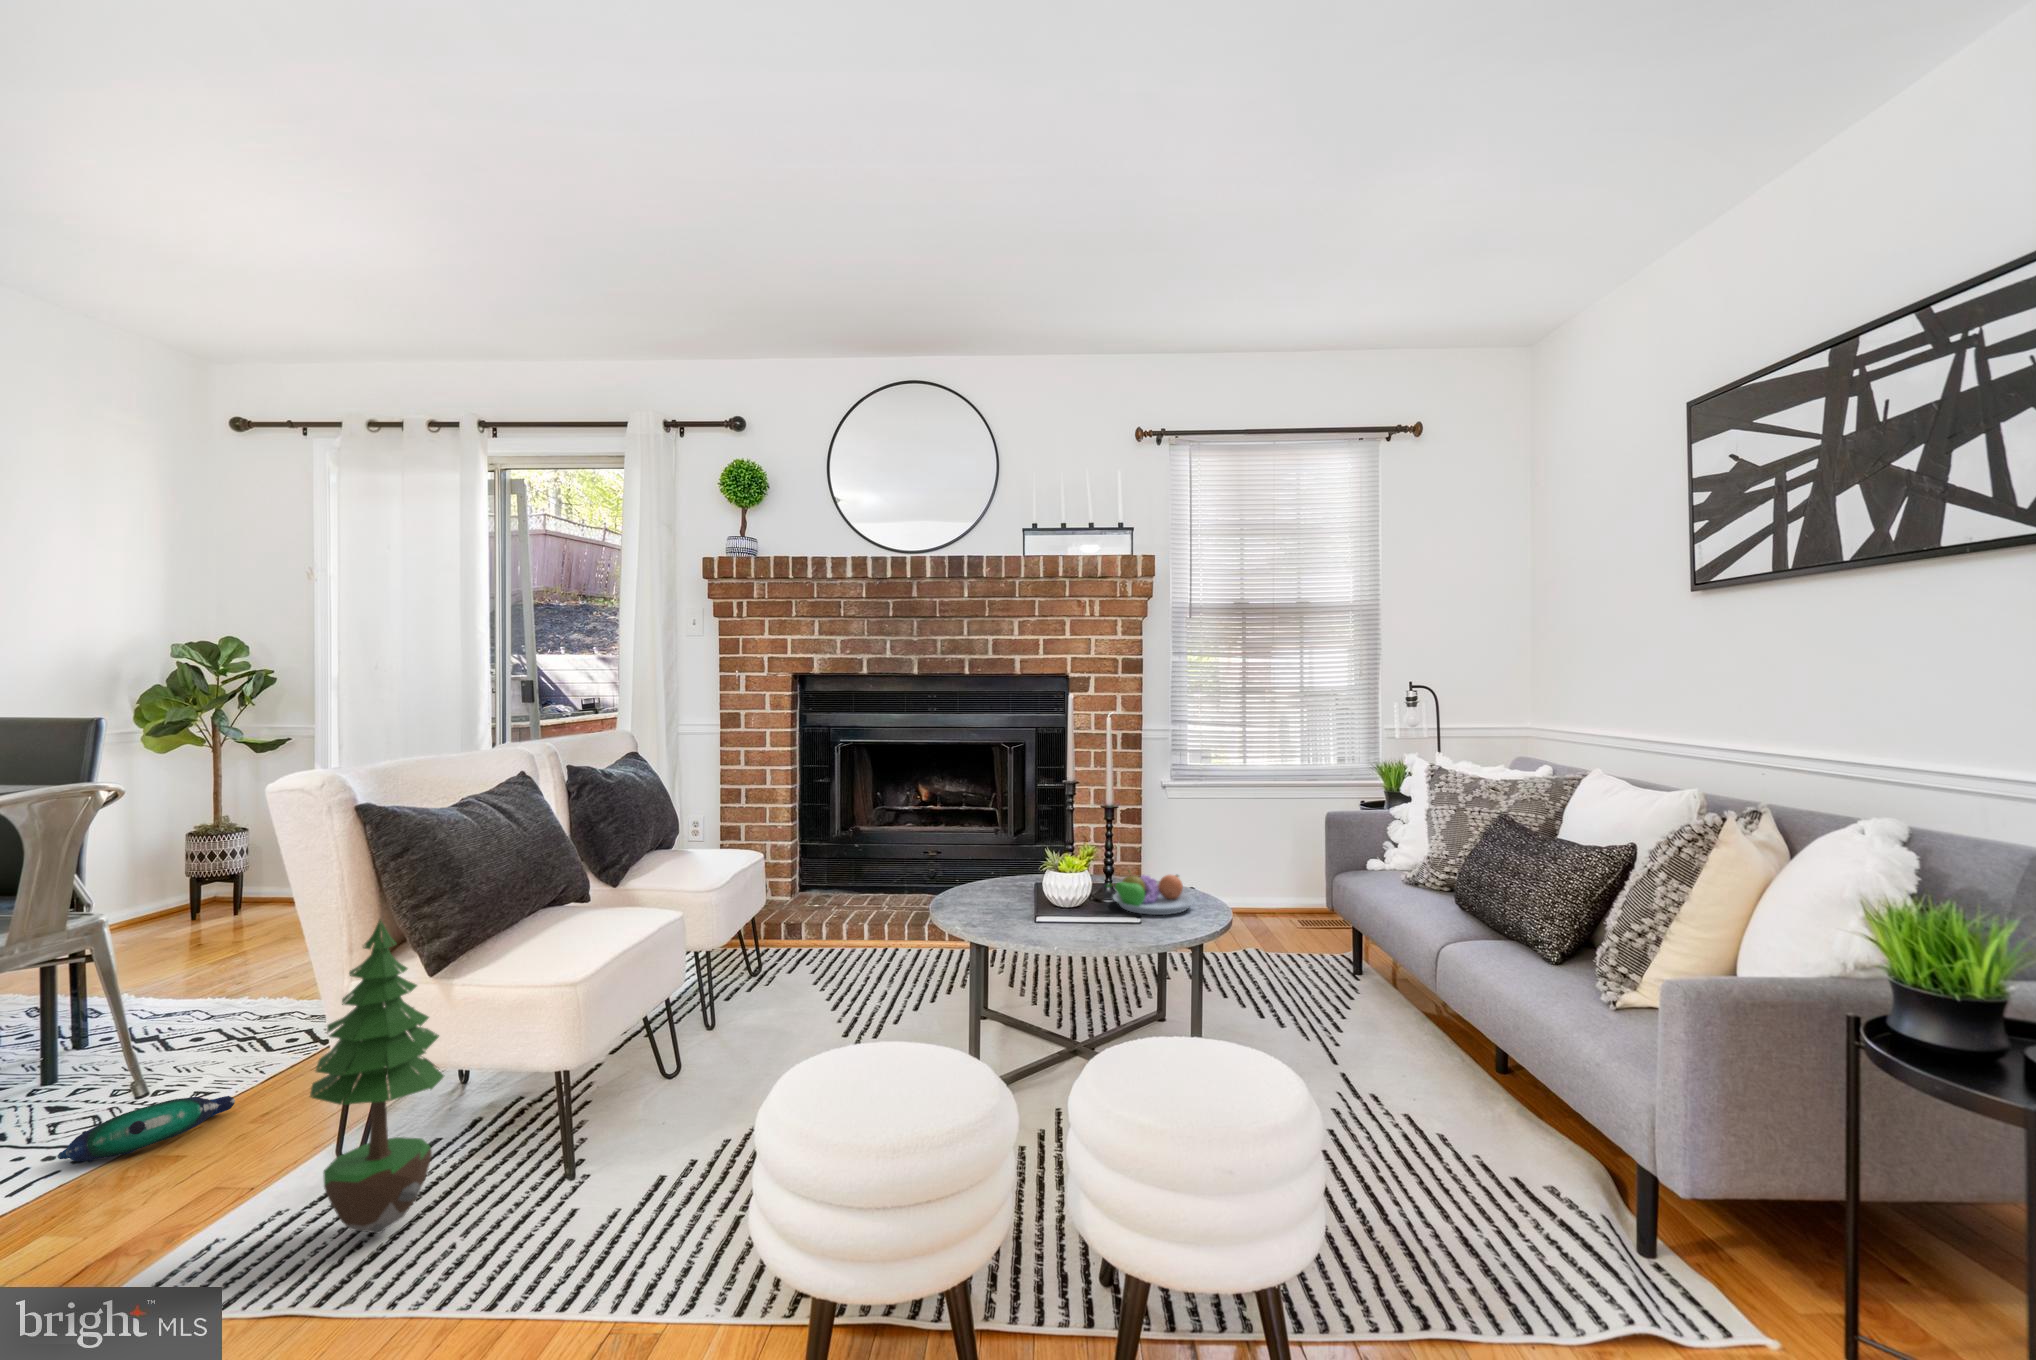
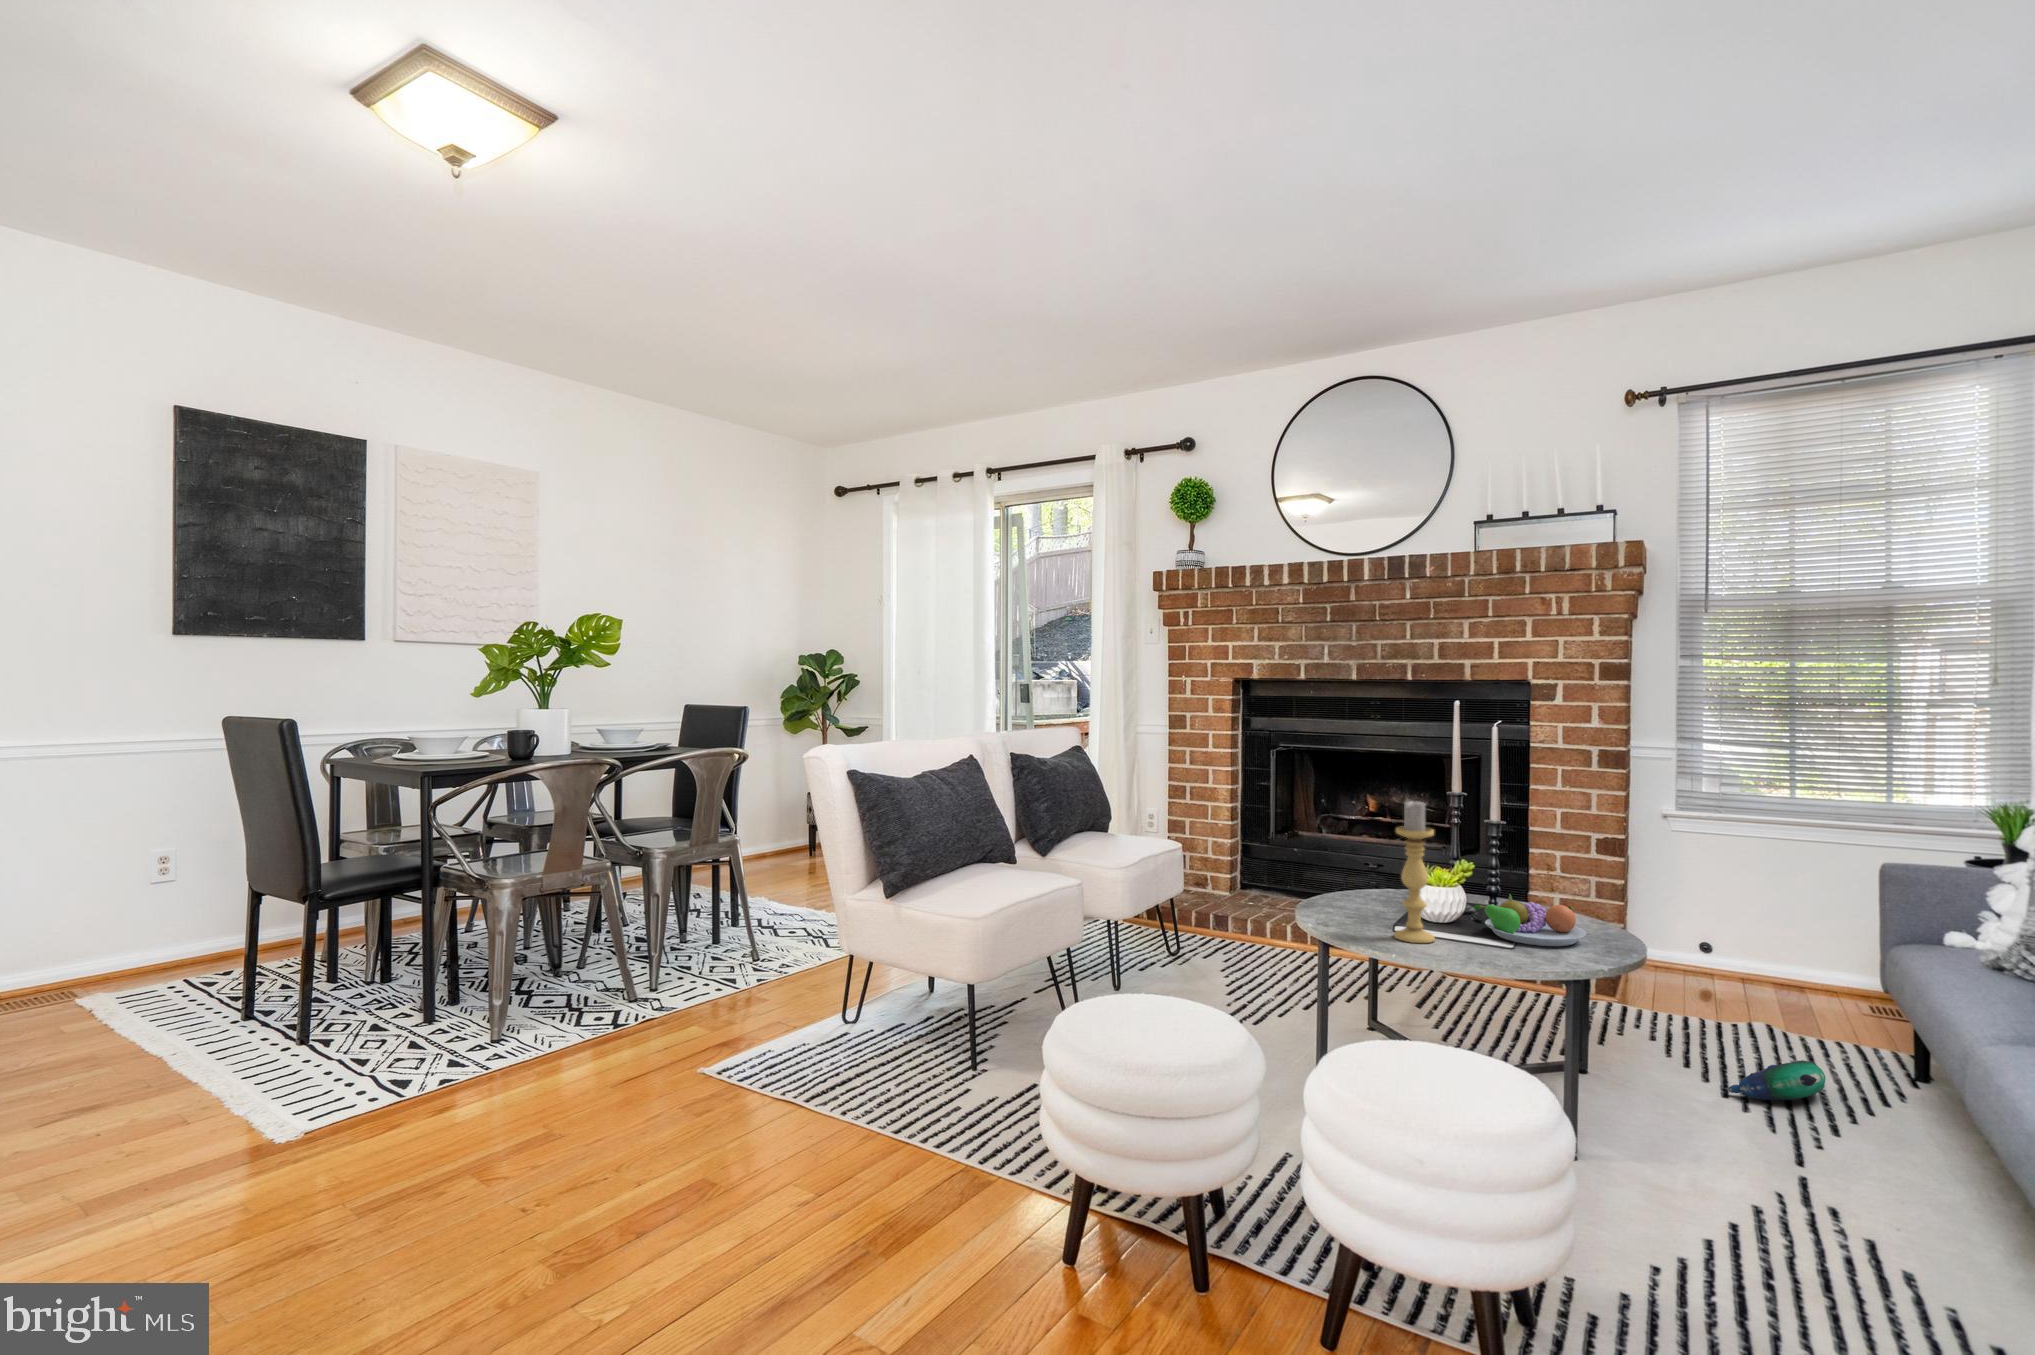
candle holder: none [1049,788,1086,930] -> present [1394,801,1435,943]
potted tree: present [310,920,444,1233] -> none [812,852,892,1071]
plush toy: present [57,1096,235,1162] -> present [1728,1060,1825,1101]

